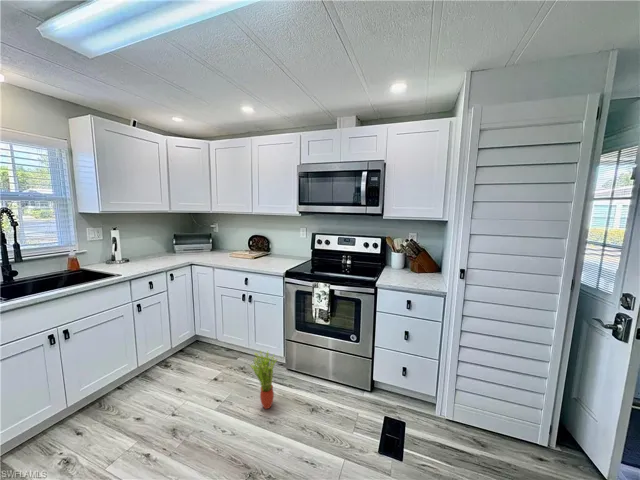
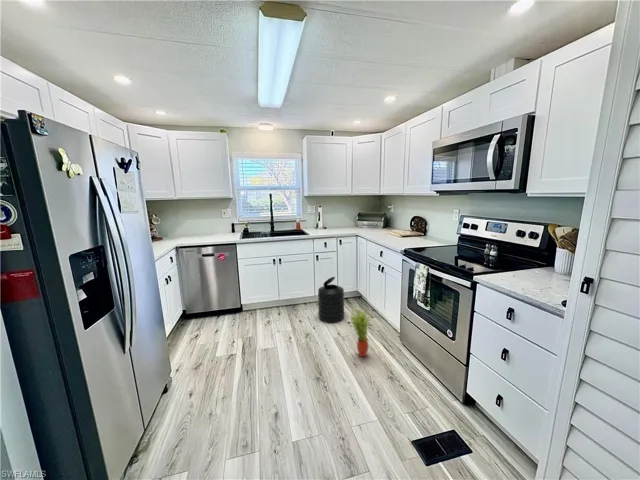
trash can: none [160,327,204,398] -> present [318,277,344,323]

